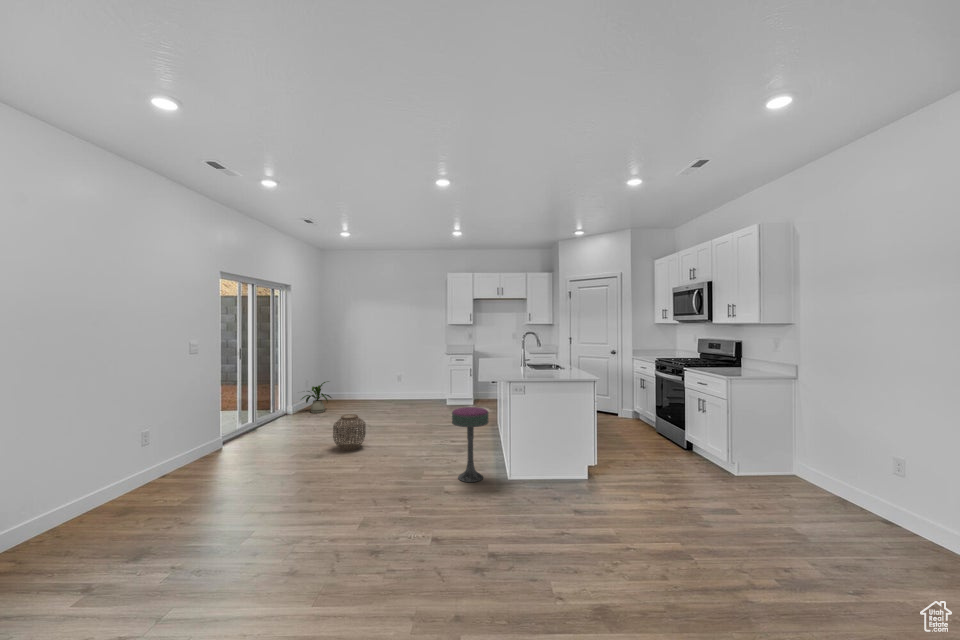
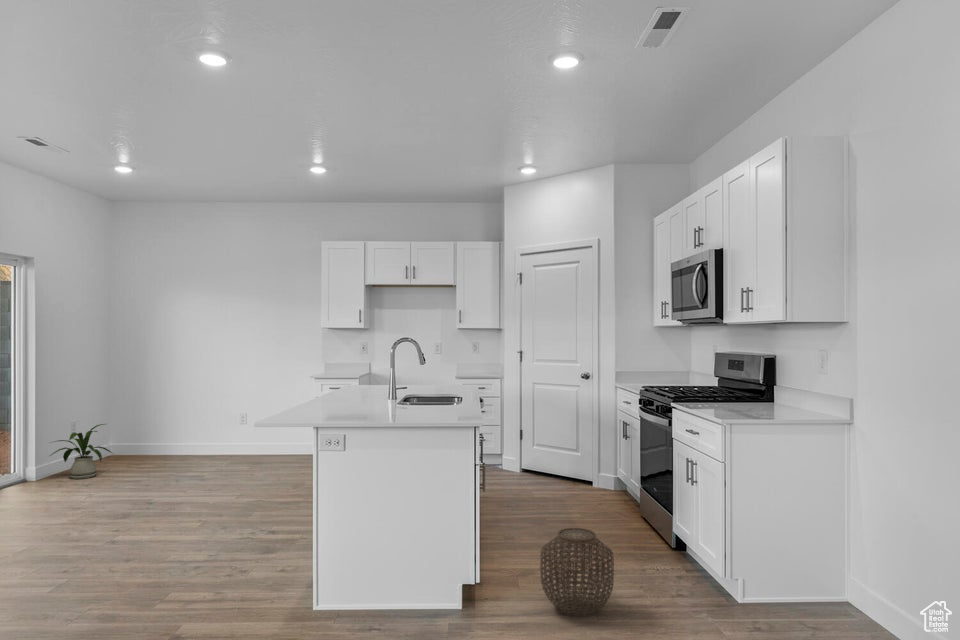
bar stool: present [452,407,488,482] -> none [208,474,281,615]
woven basket: present [333,414,366,450] -> present [540,528,614,617]

